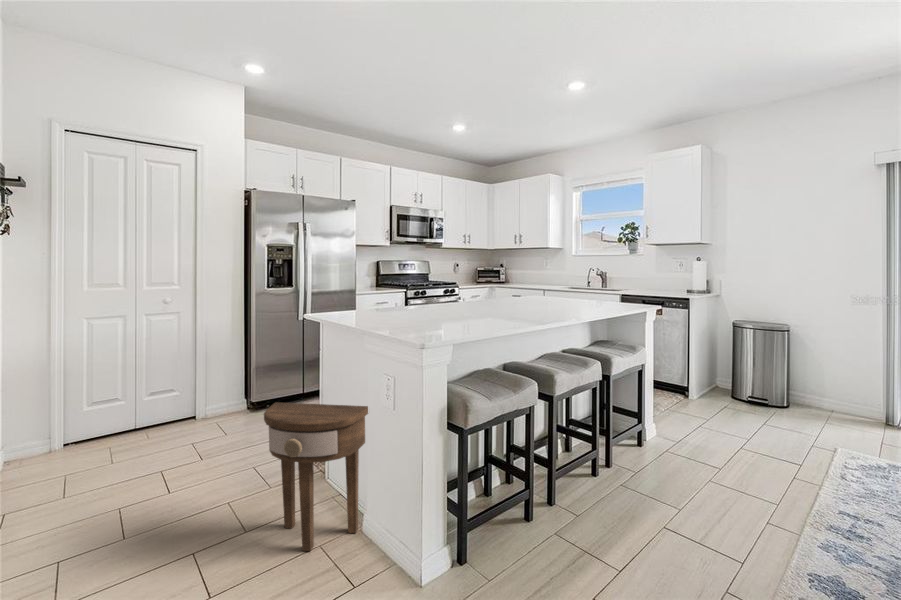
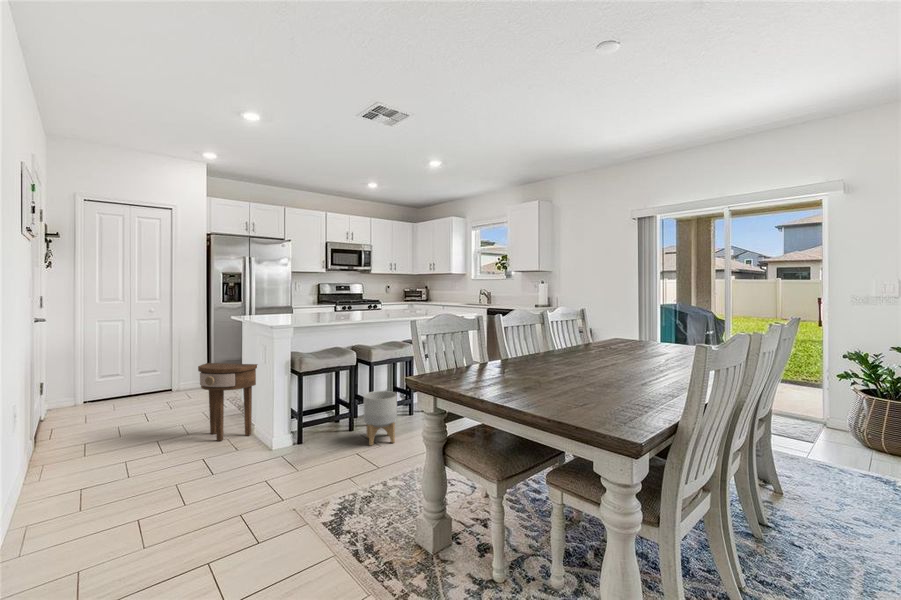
planter: none [569,453,637,566] -> present [364,391,397,445]

